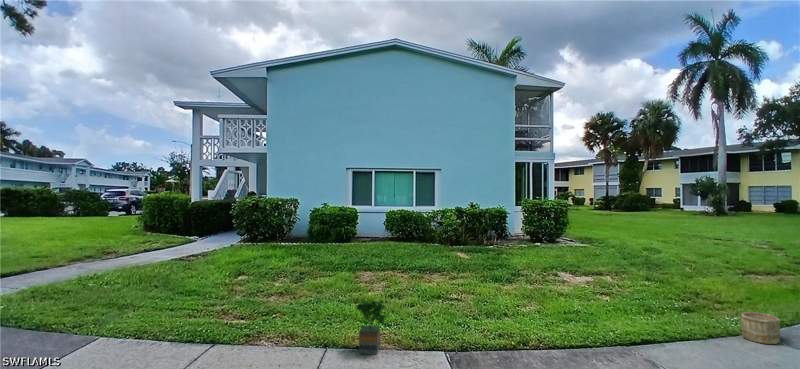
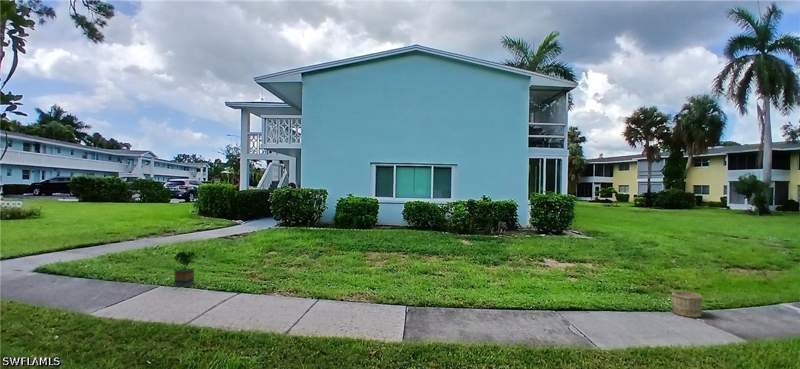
potted tree: present [356,301,387,355] -> present [174,252,198,287]

